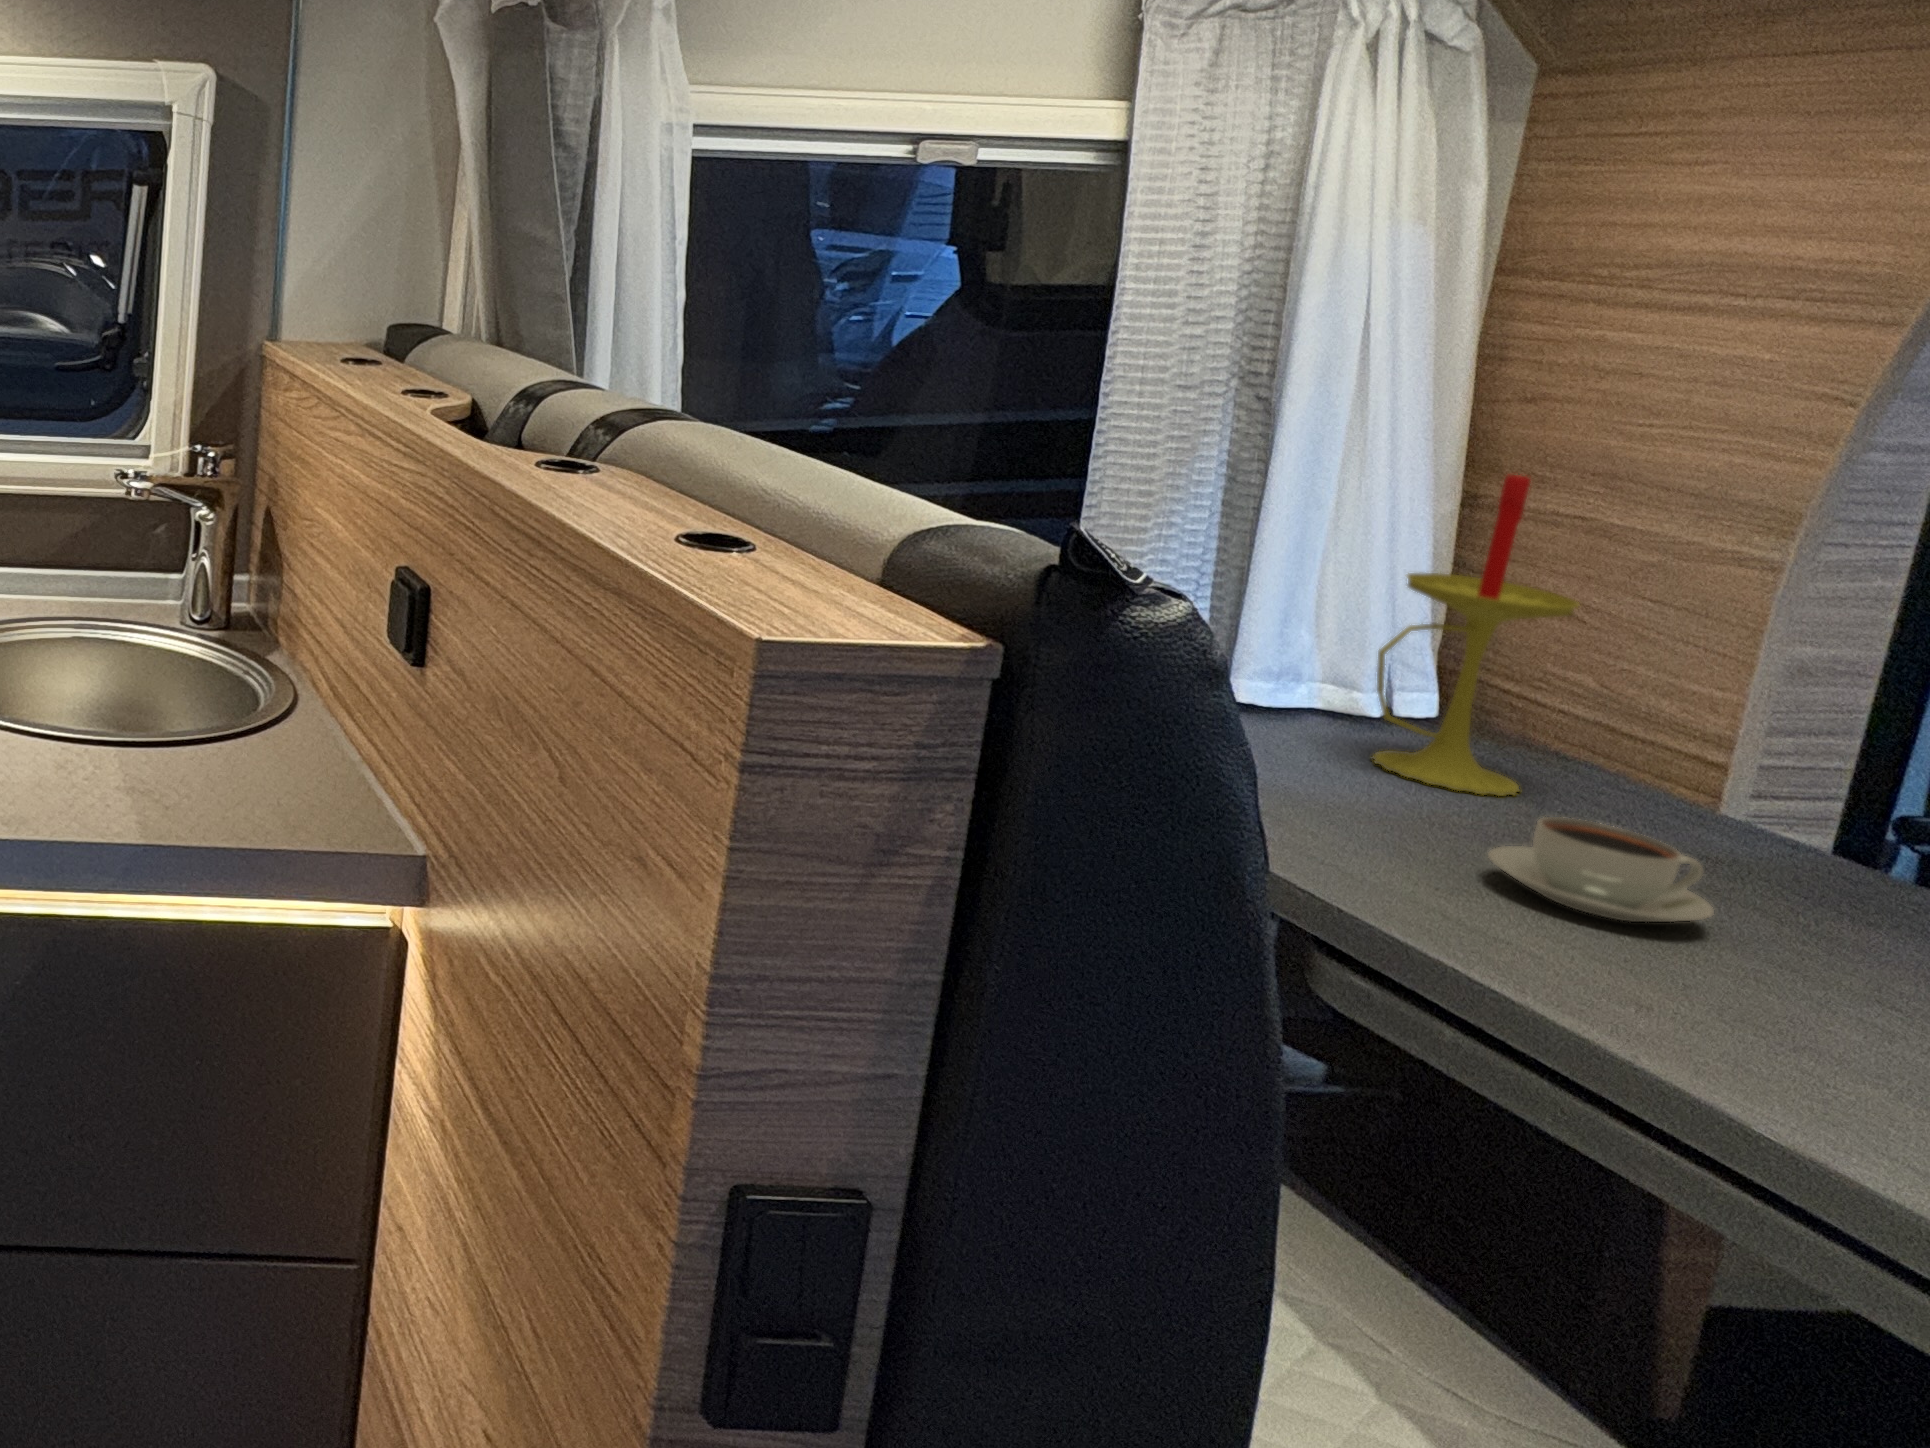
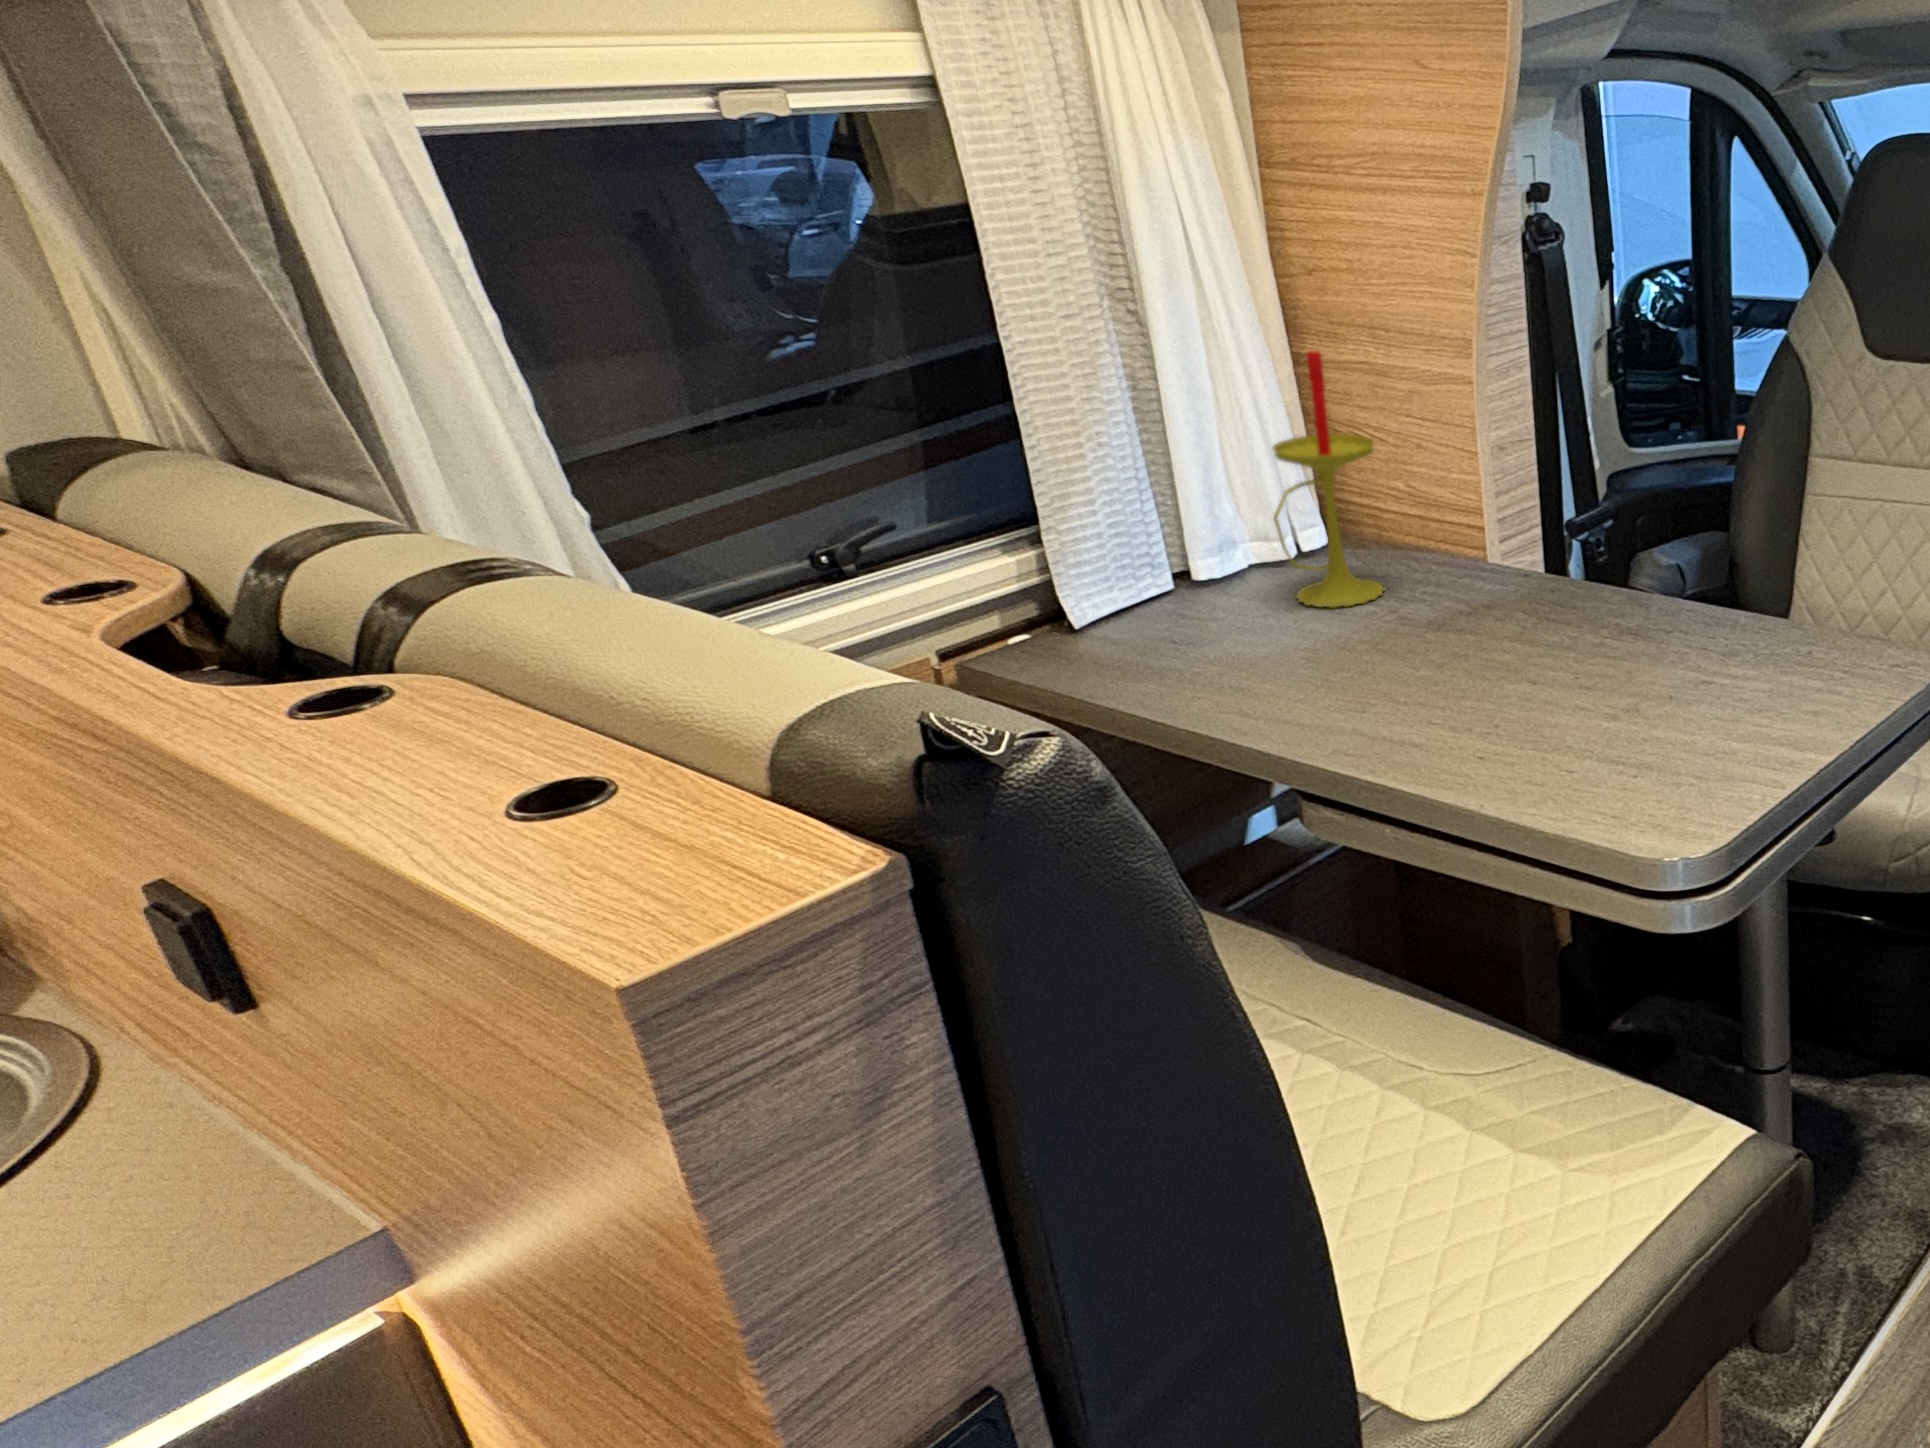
coffee cup: present [1488,817,1714,922] -> none [1376,613,1494,684]

